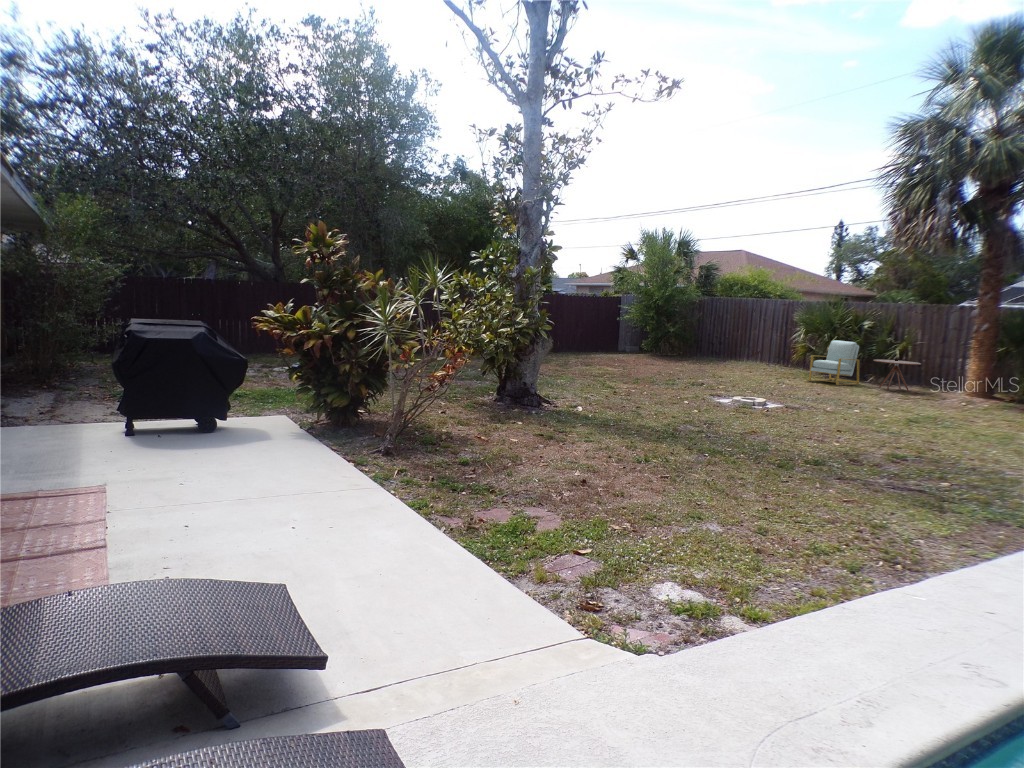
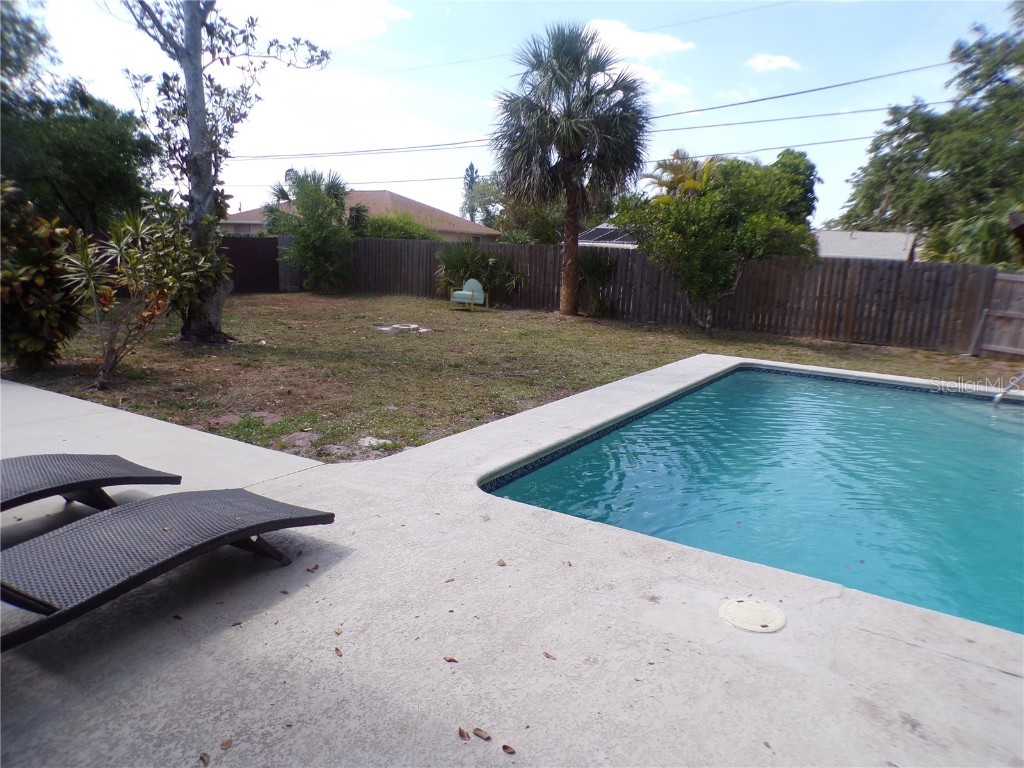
round table: present [874,360,921,392] -> none [497,289,531,314]

